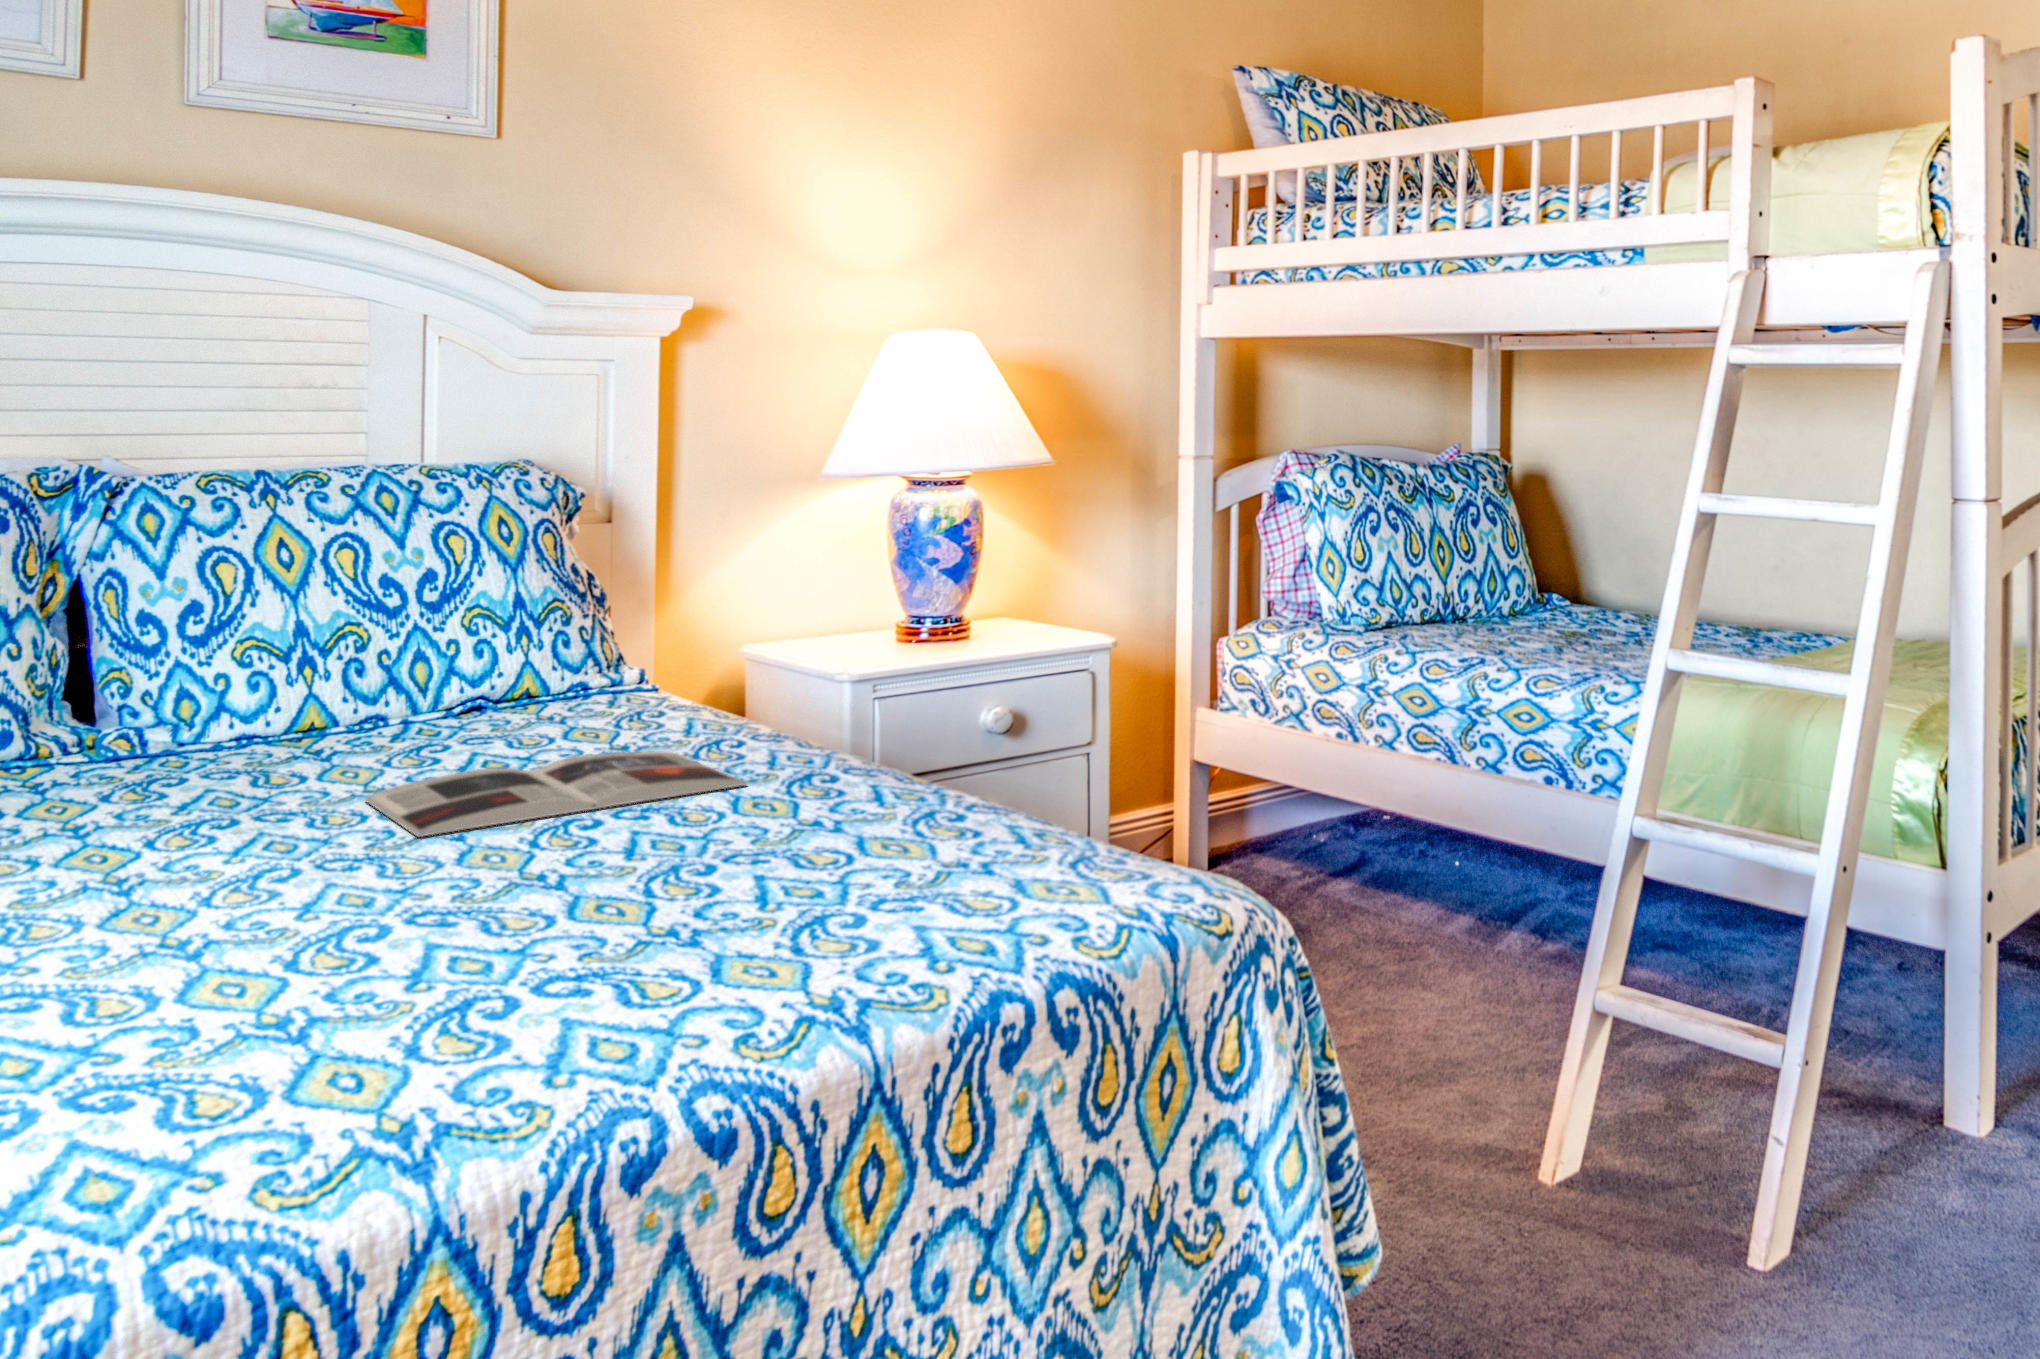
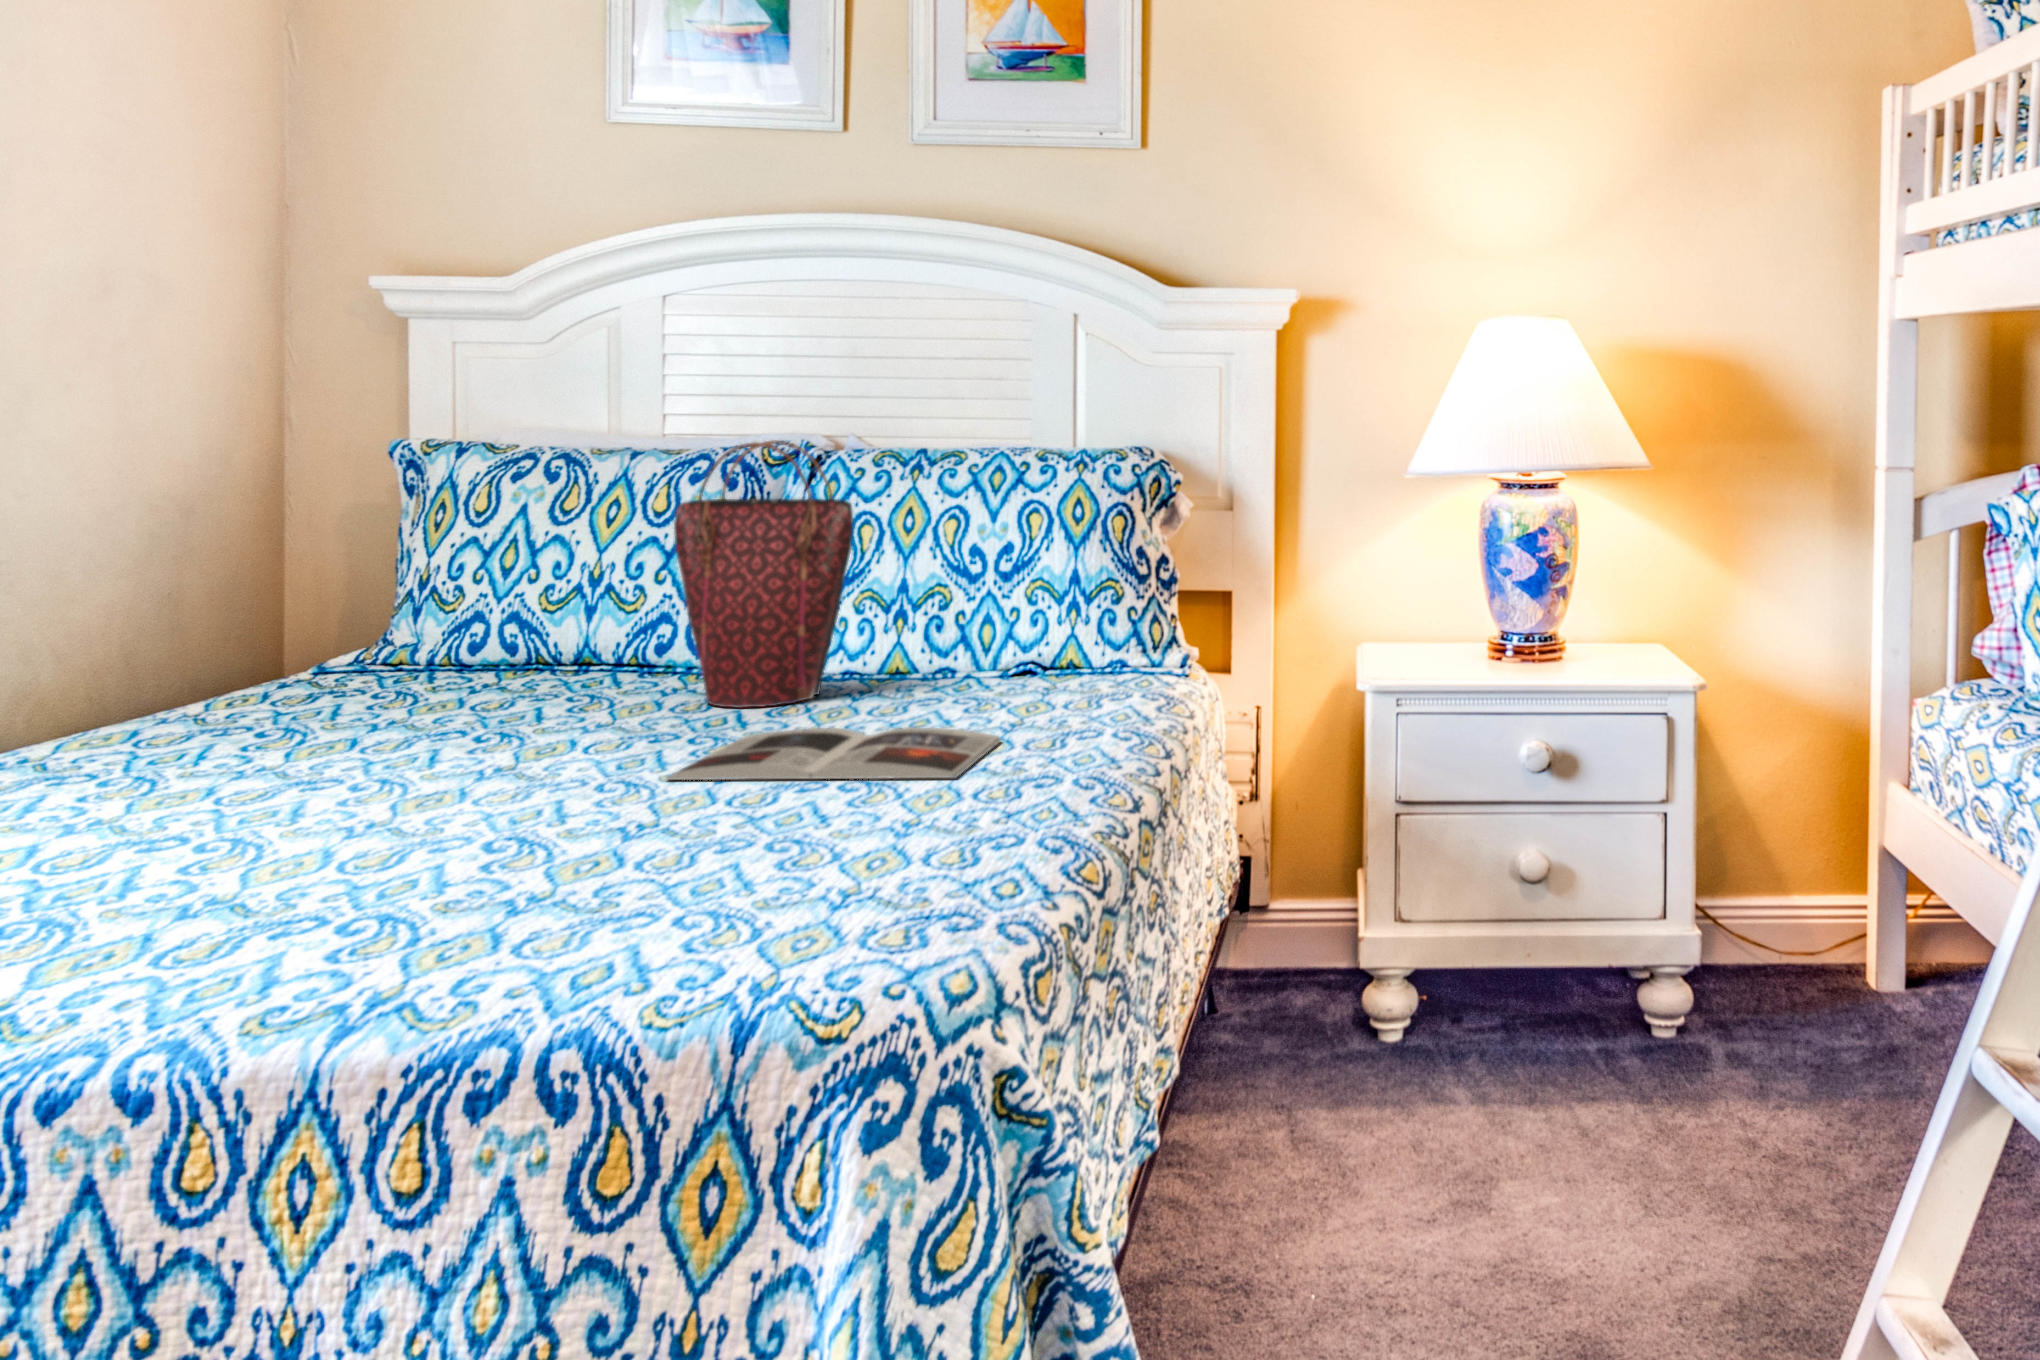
handbag: none [82,461,345,781] -> present [674,440,853,708]

